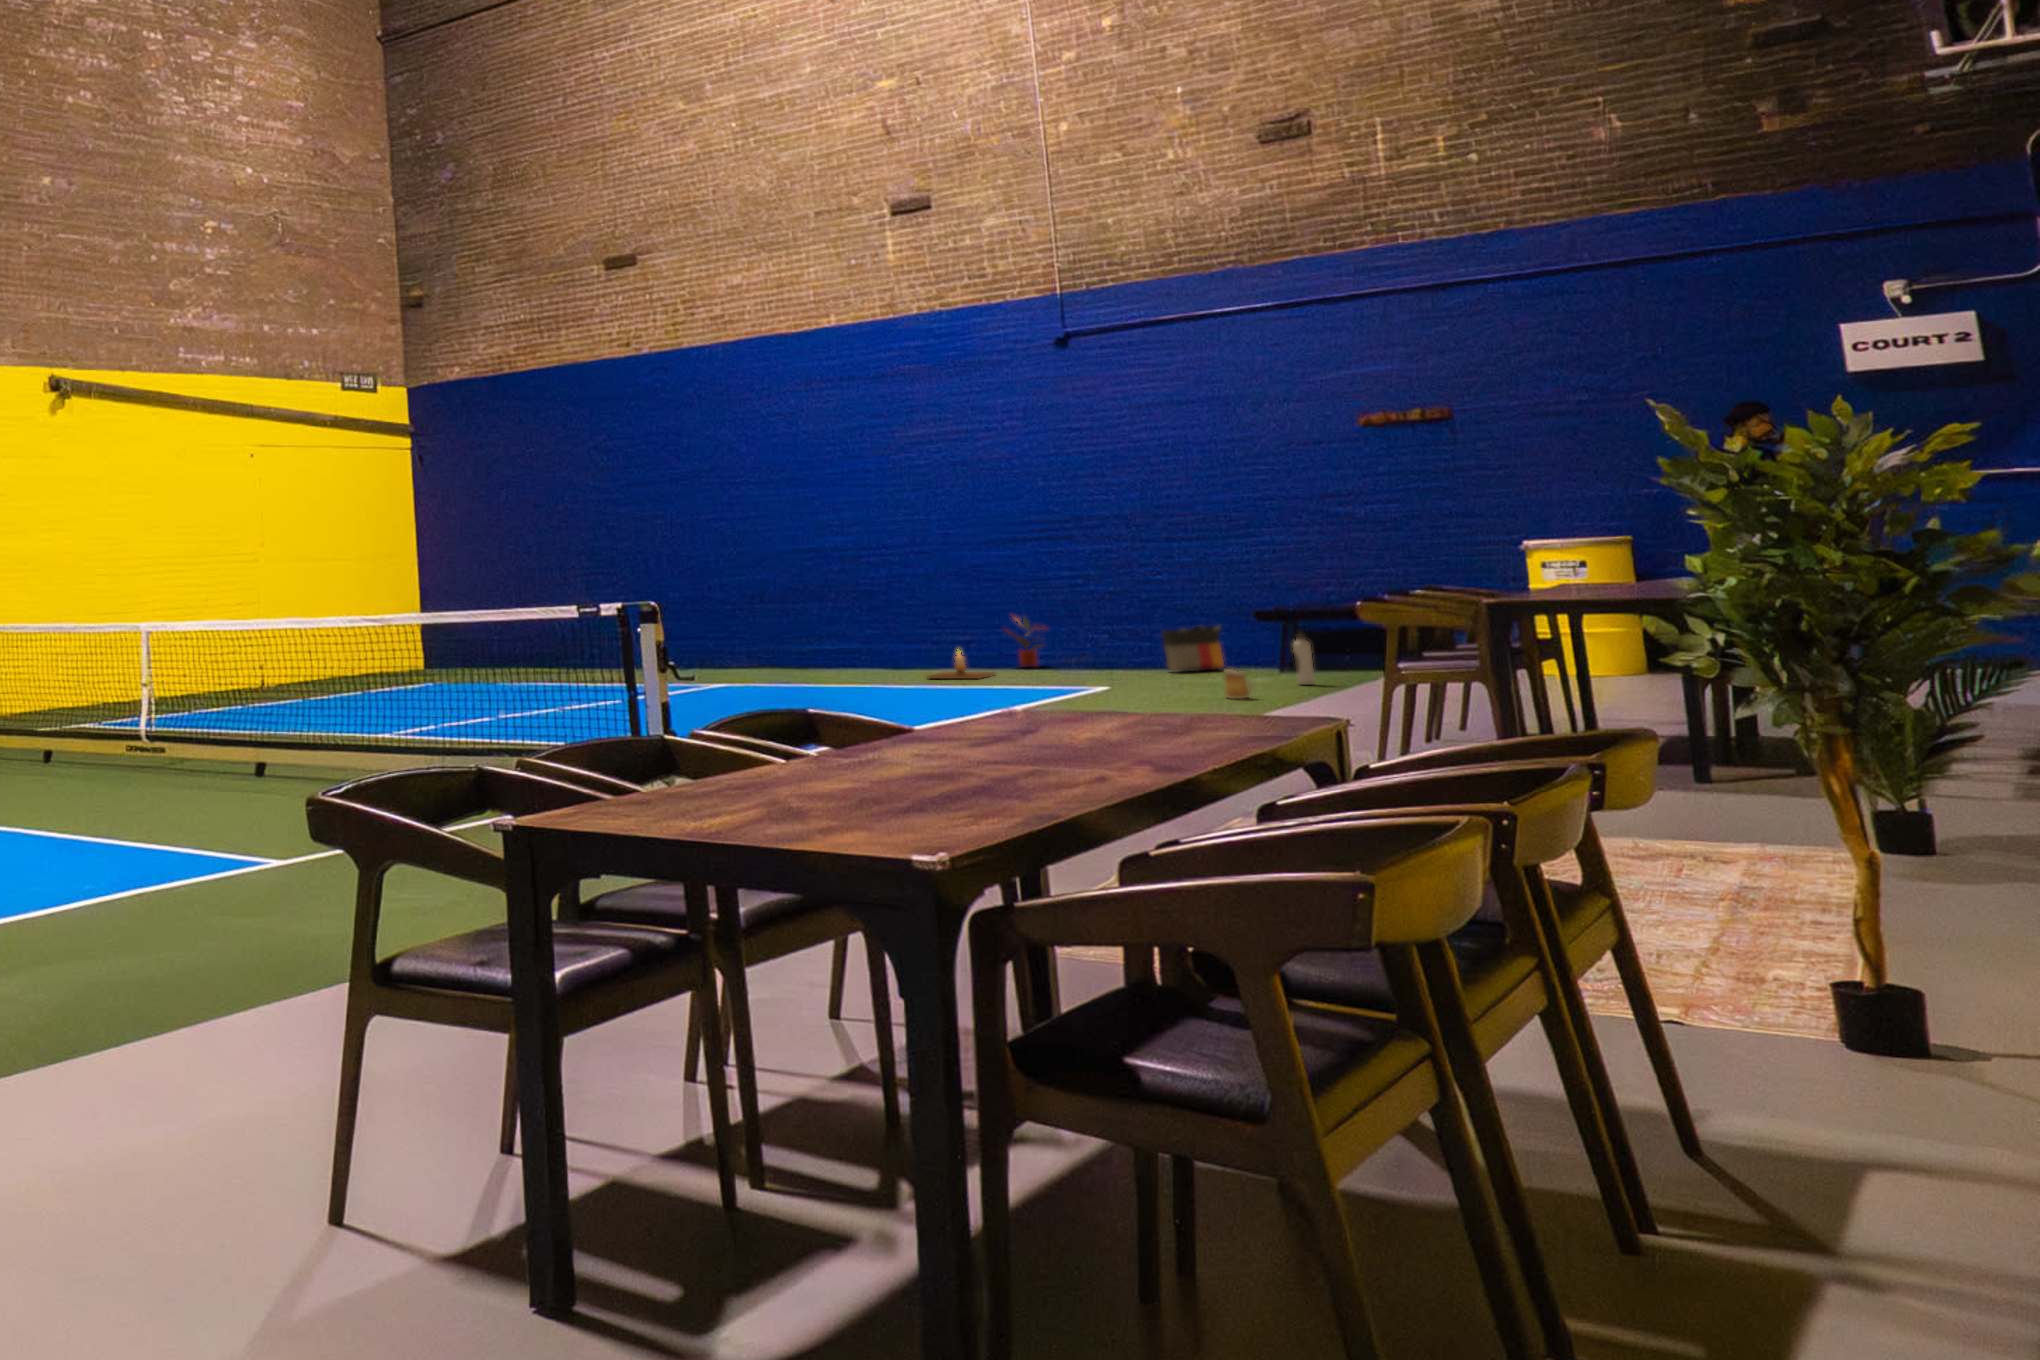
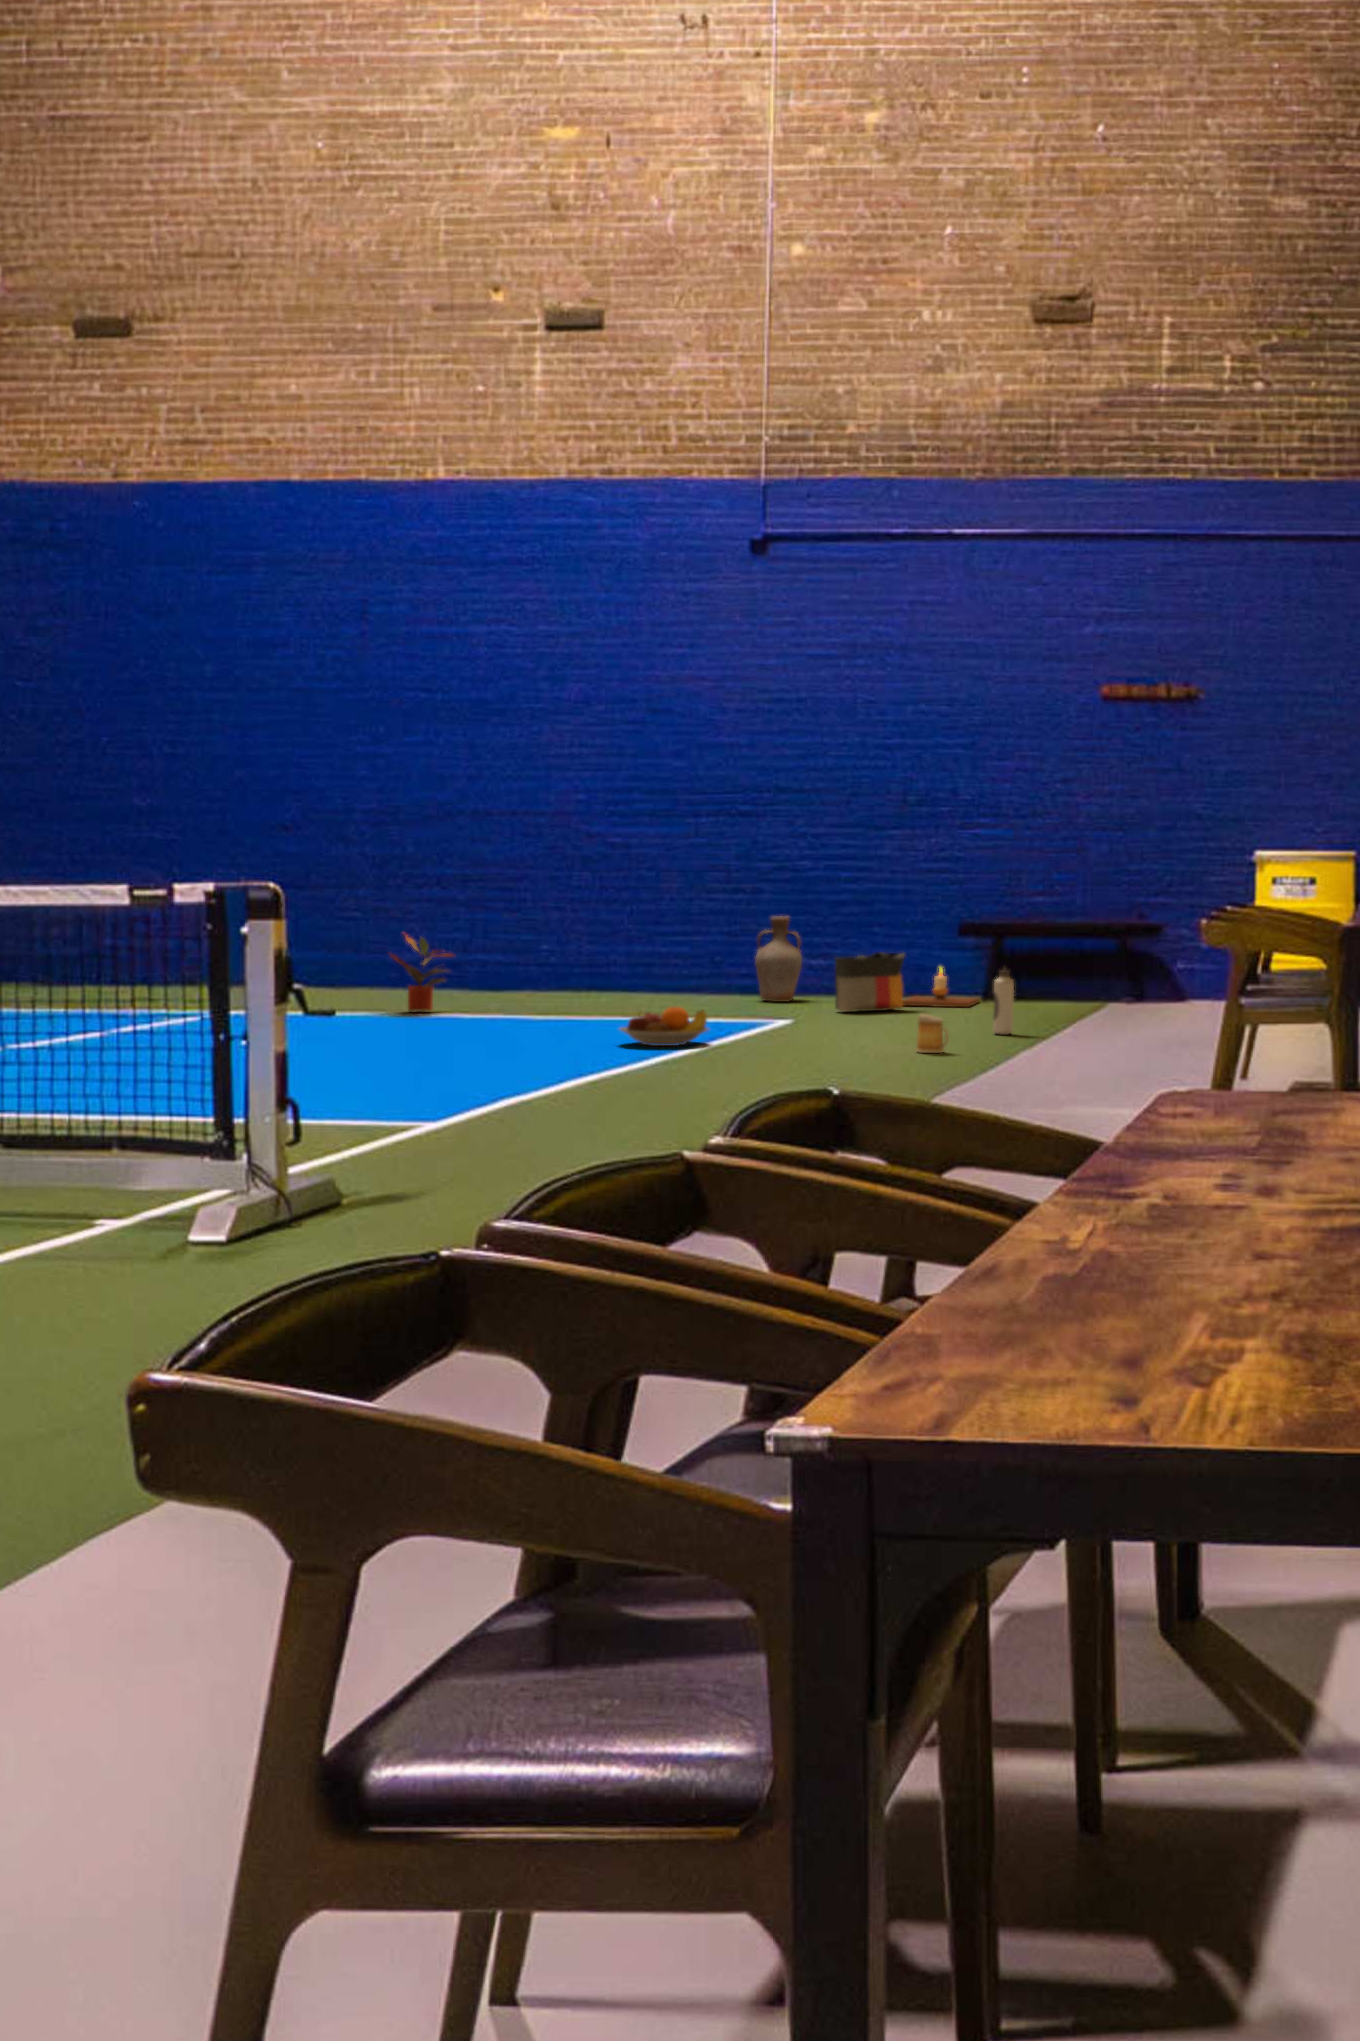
vase: none [1100,603,1139,666] -> present [755,916,802,1002]
potted plant: present [1006,618,1044,667] -> present [390,935,454,1011]
candle: present [928,651,995,679] -> present [903,967,979,1007]
fruit bowl: none [990,668,1059,697] -> present [620,1007,708,1046]

